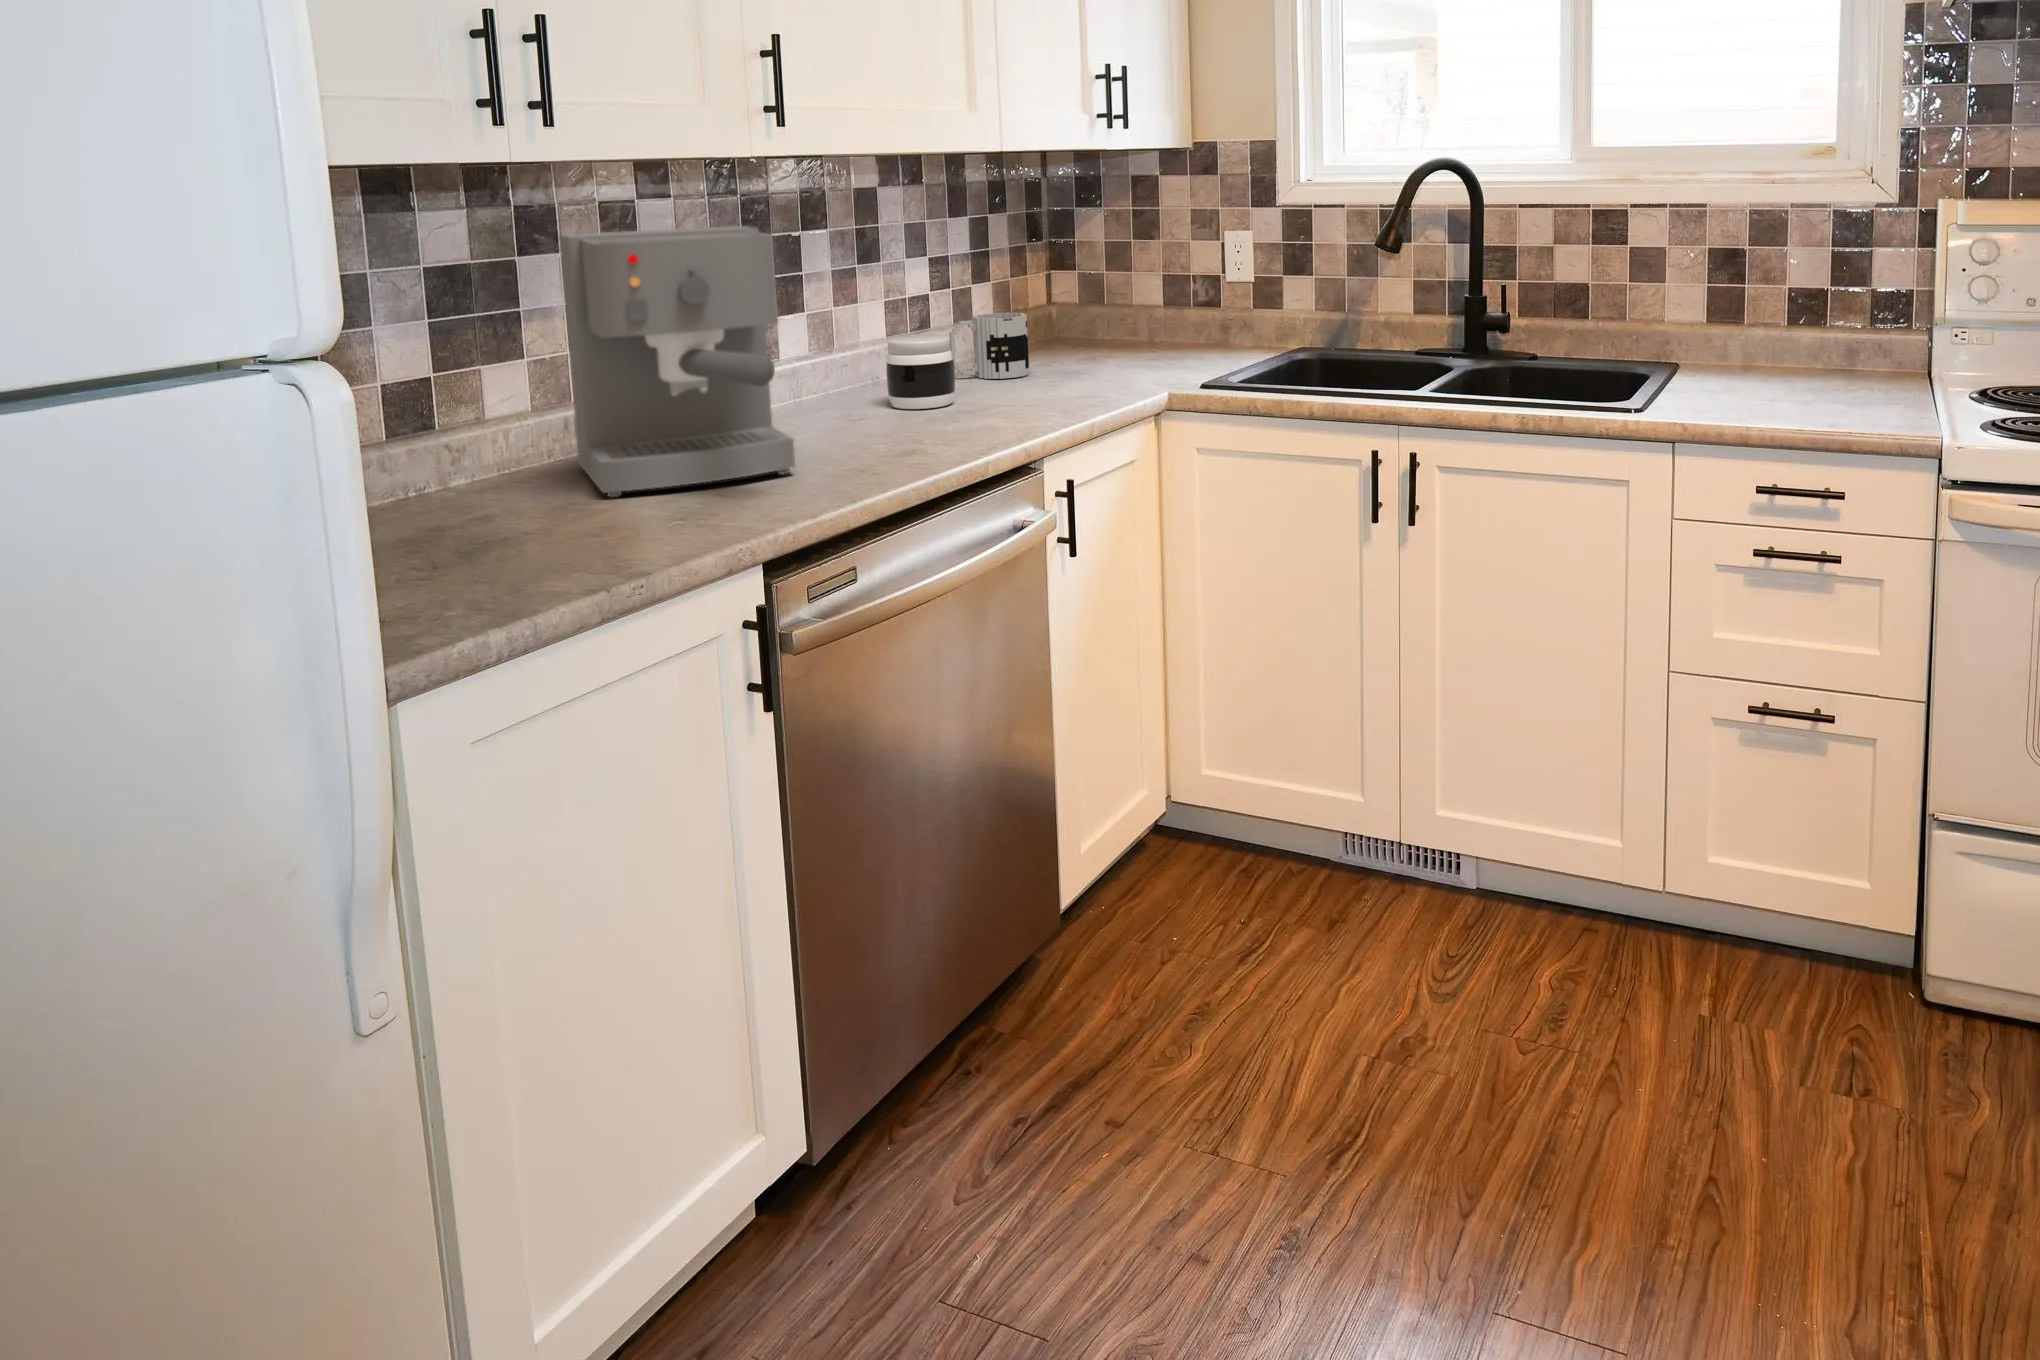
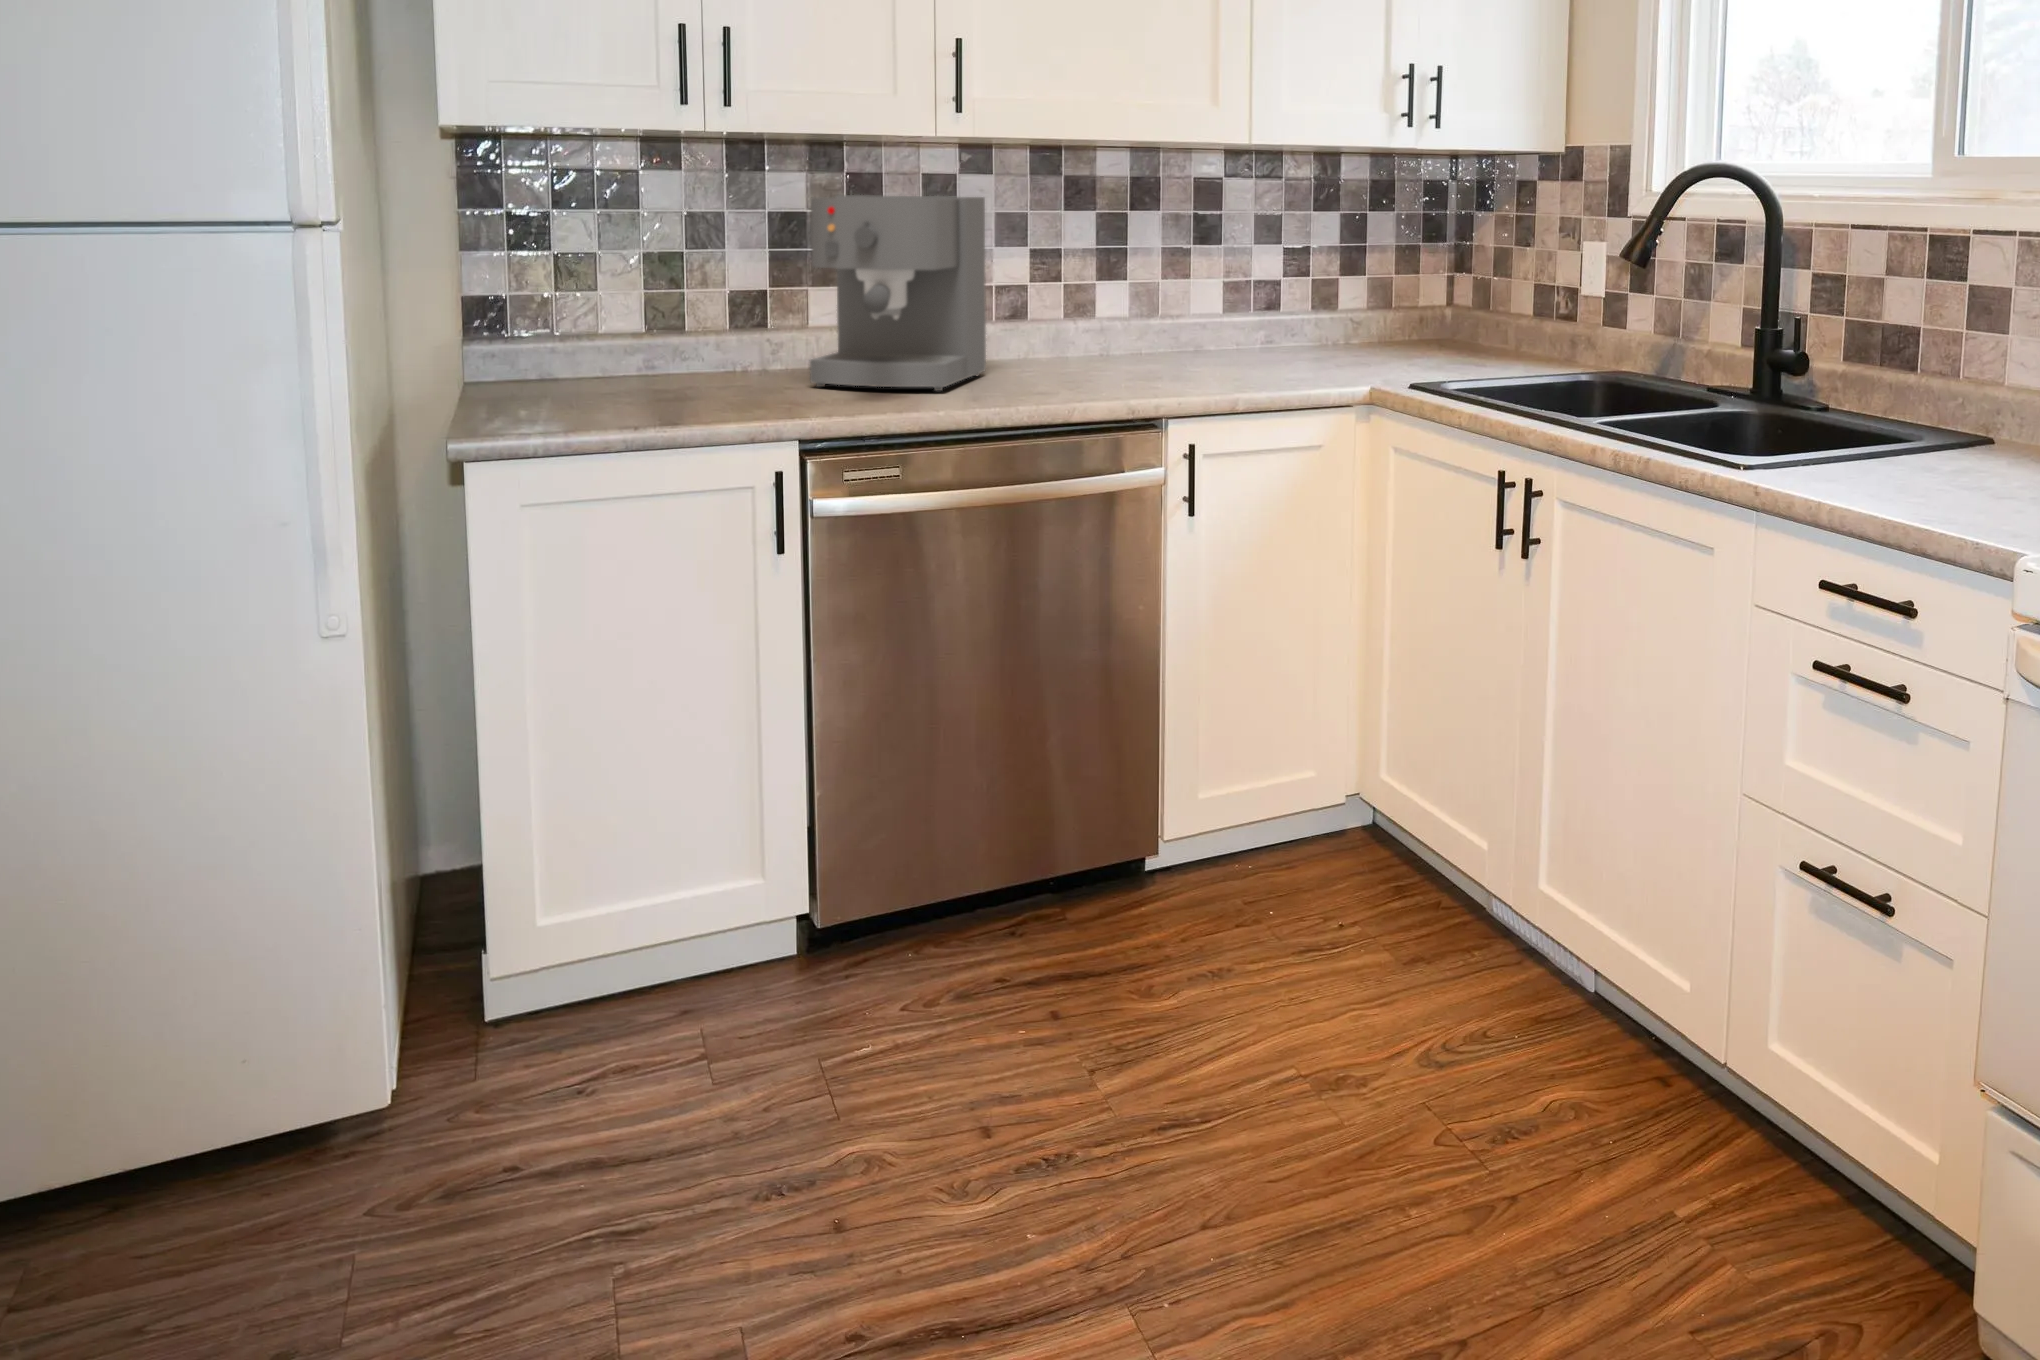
mug: present [949,313,1029,379] -> none [1261,300,1331,360]
jar: present [886,334,955,409] -> none [1149,307,1206,370]

